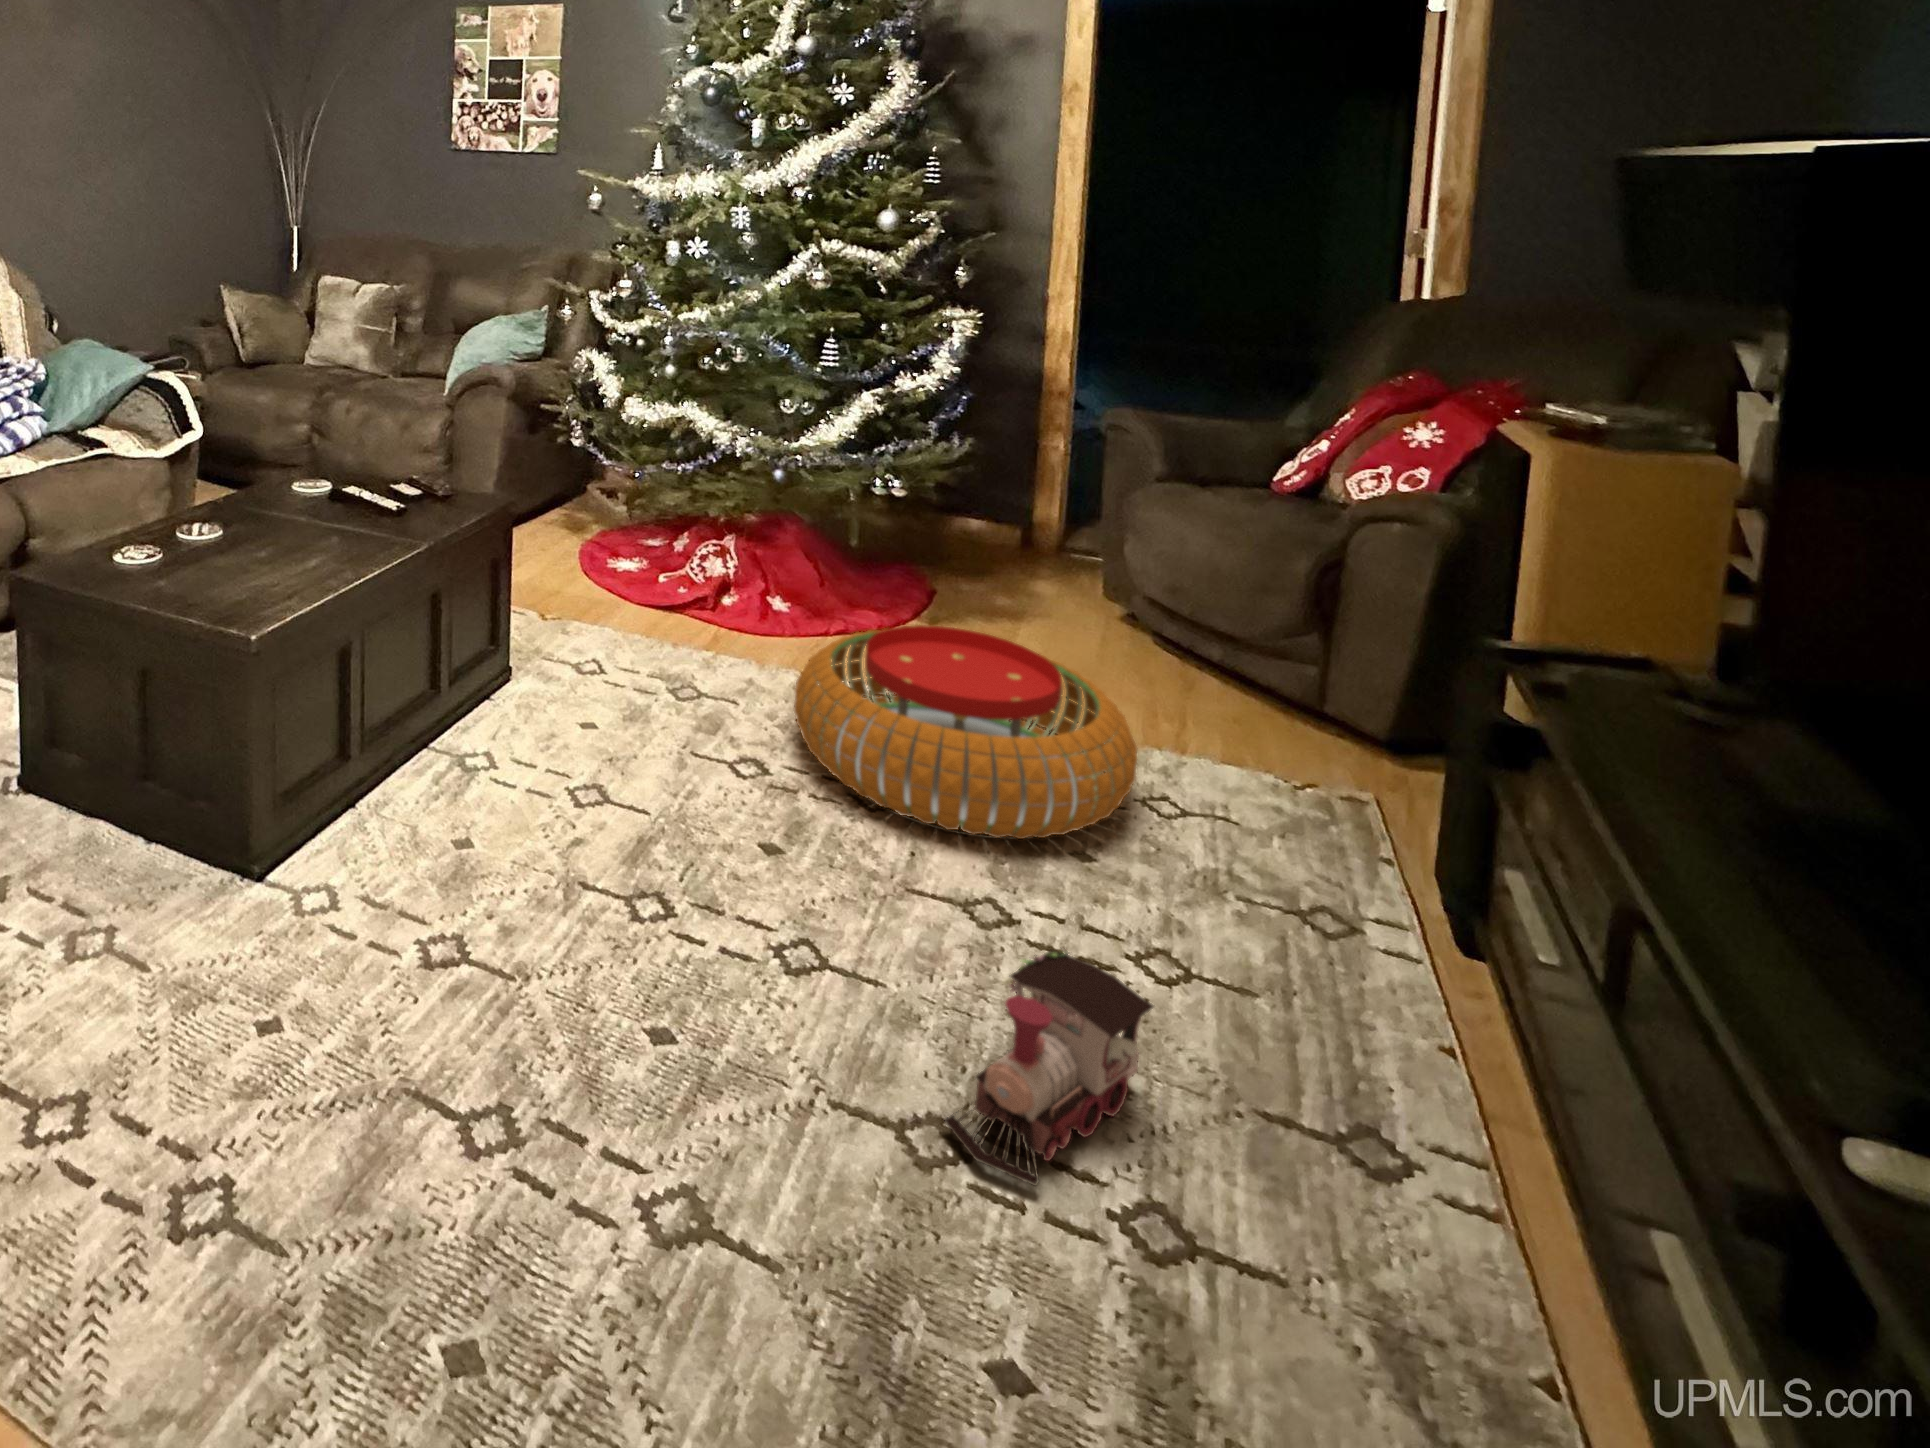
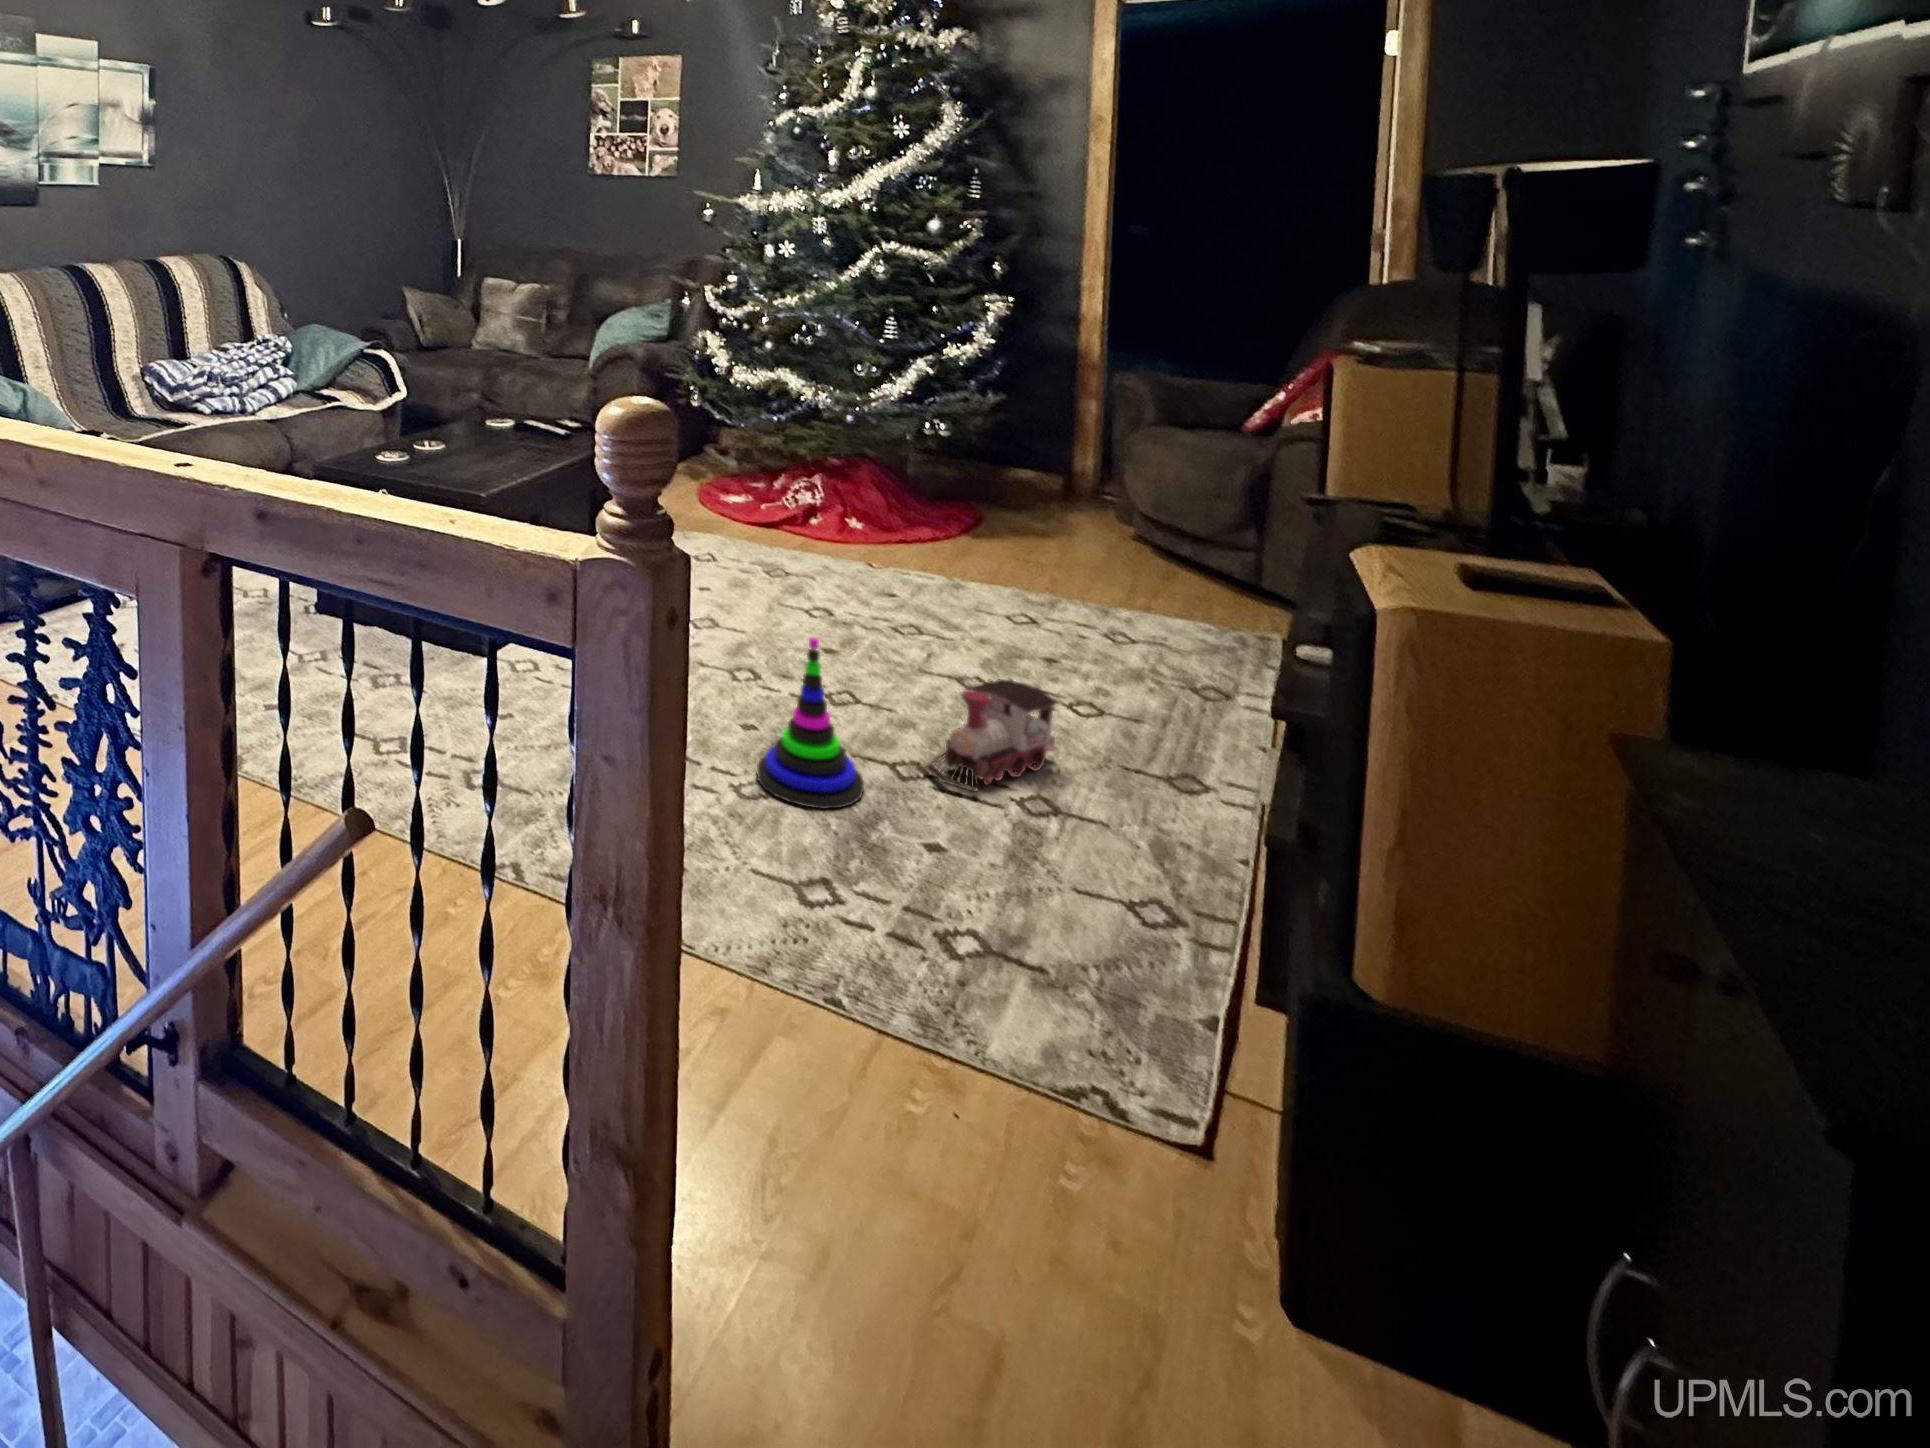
pouf: present [794,625,1137,839] -> none [854,518,1102,650]
stacking toy: none [675,929,853,1239] -> present [757,637,864,809]

